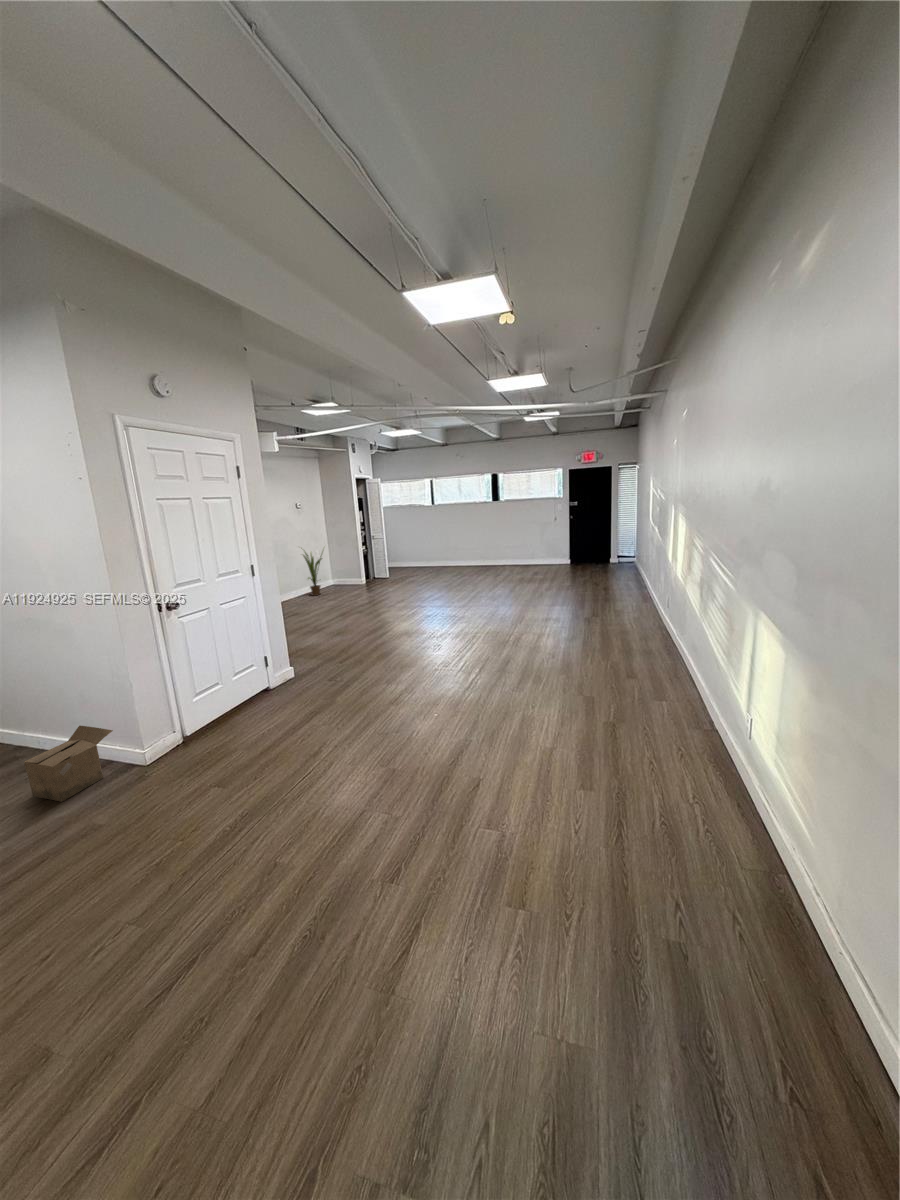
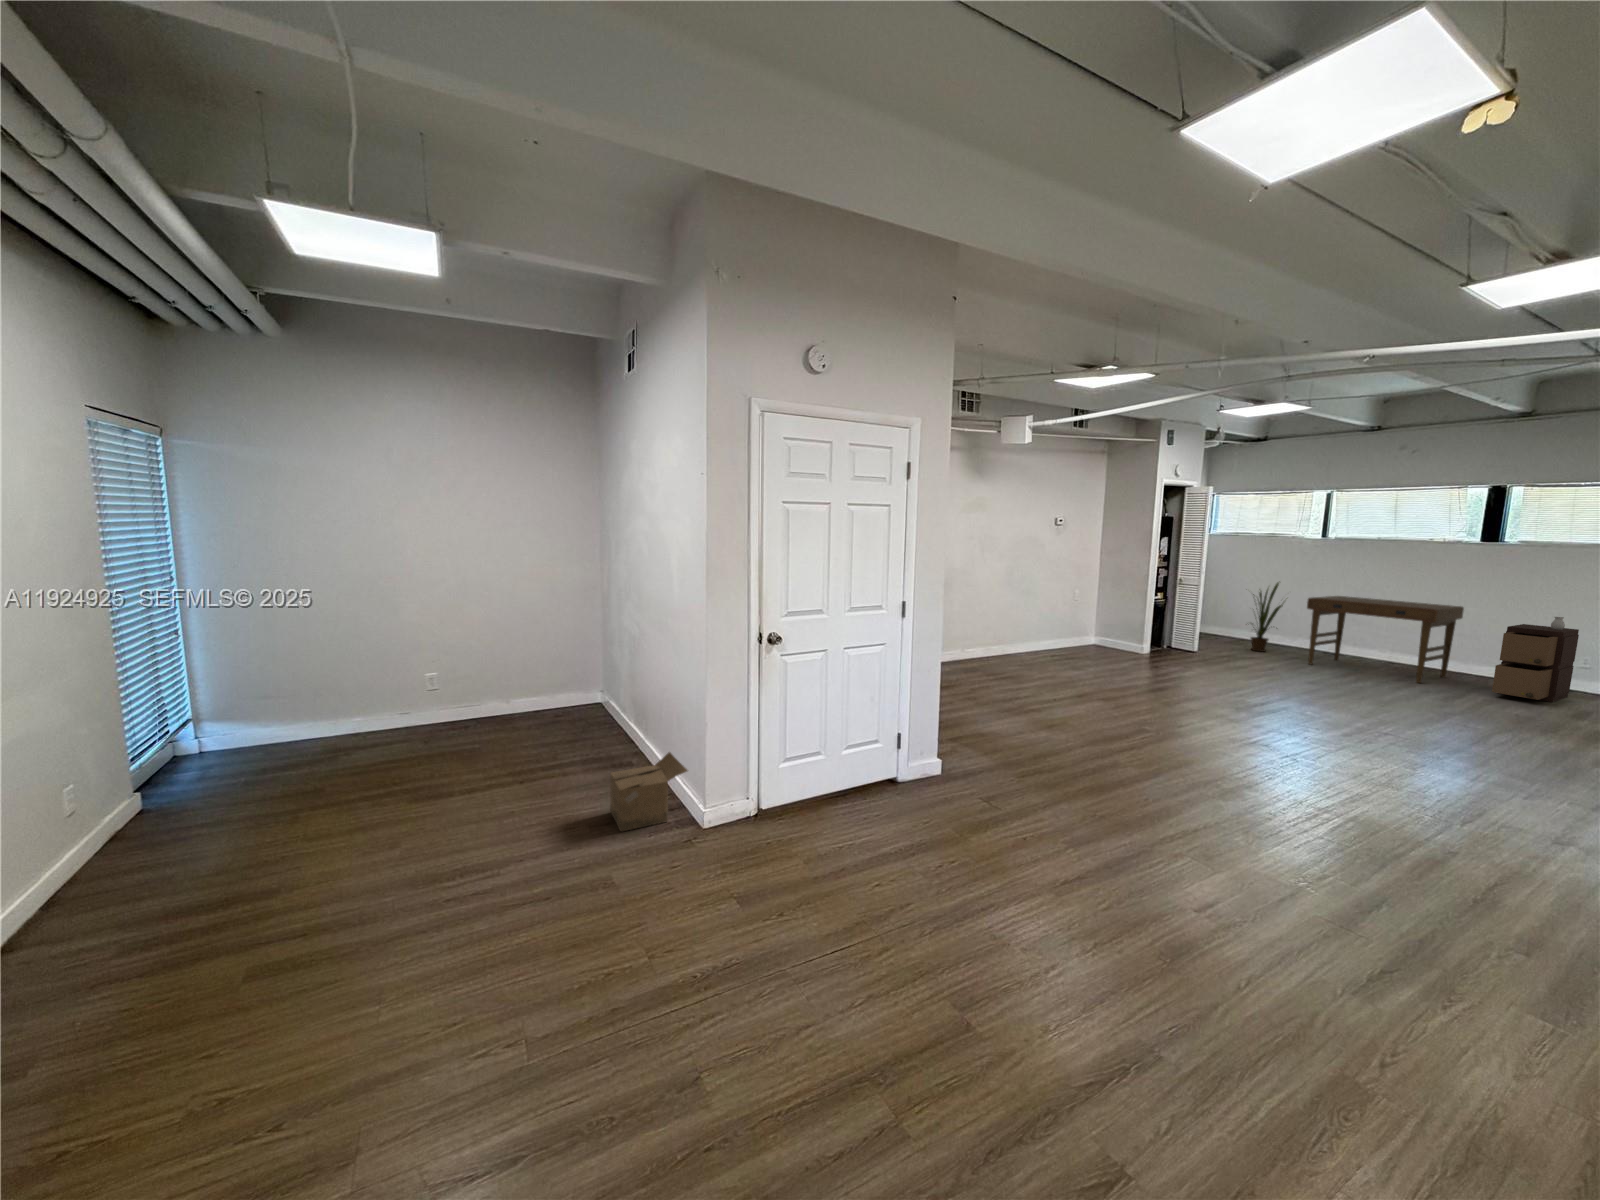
storage cabinet: none [505,532,527,570] -> present [1492,617,1579,702]
desk: none [434,533,491,572] -> present [1307,596,1464,683]
house plant: present [303,551,323,596] -> present [1251,582,1283,652]

